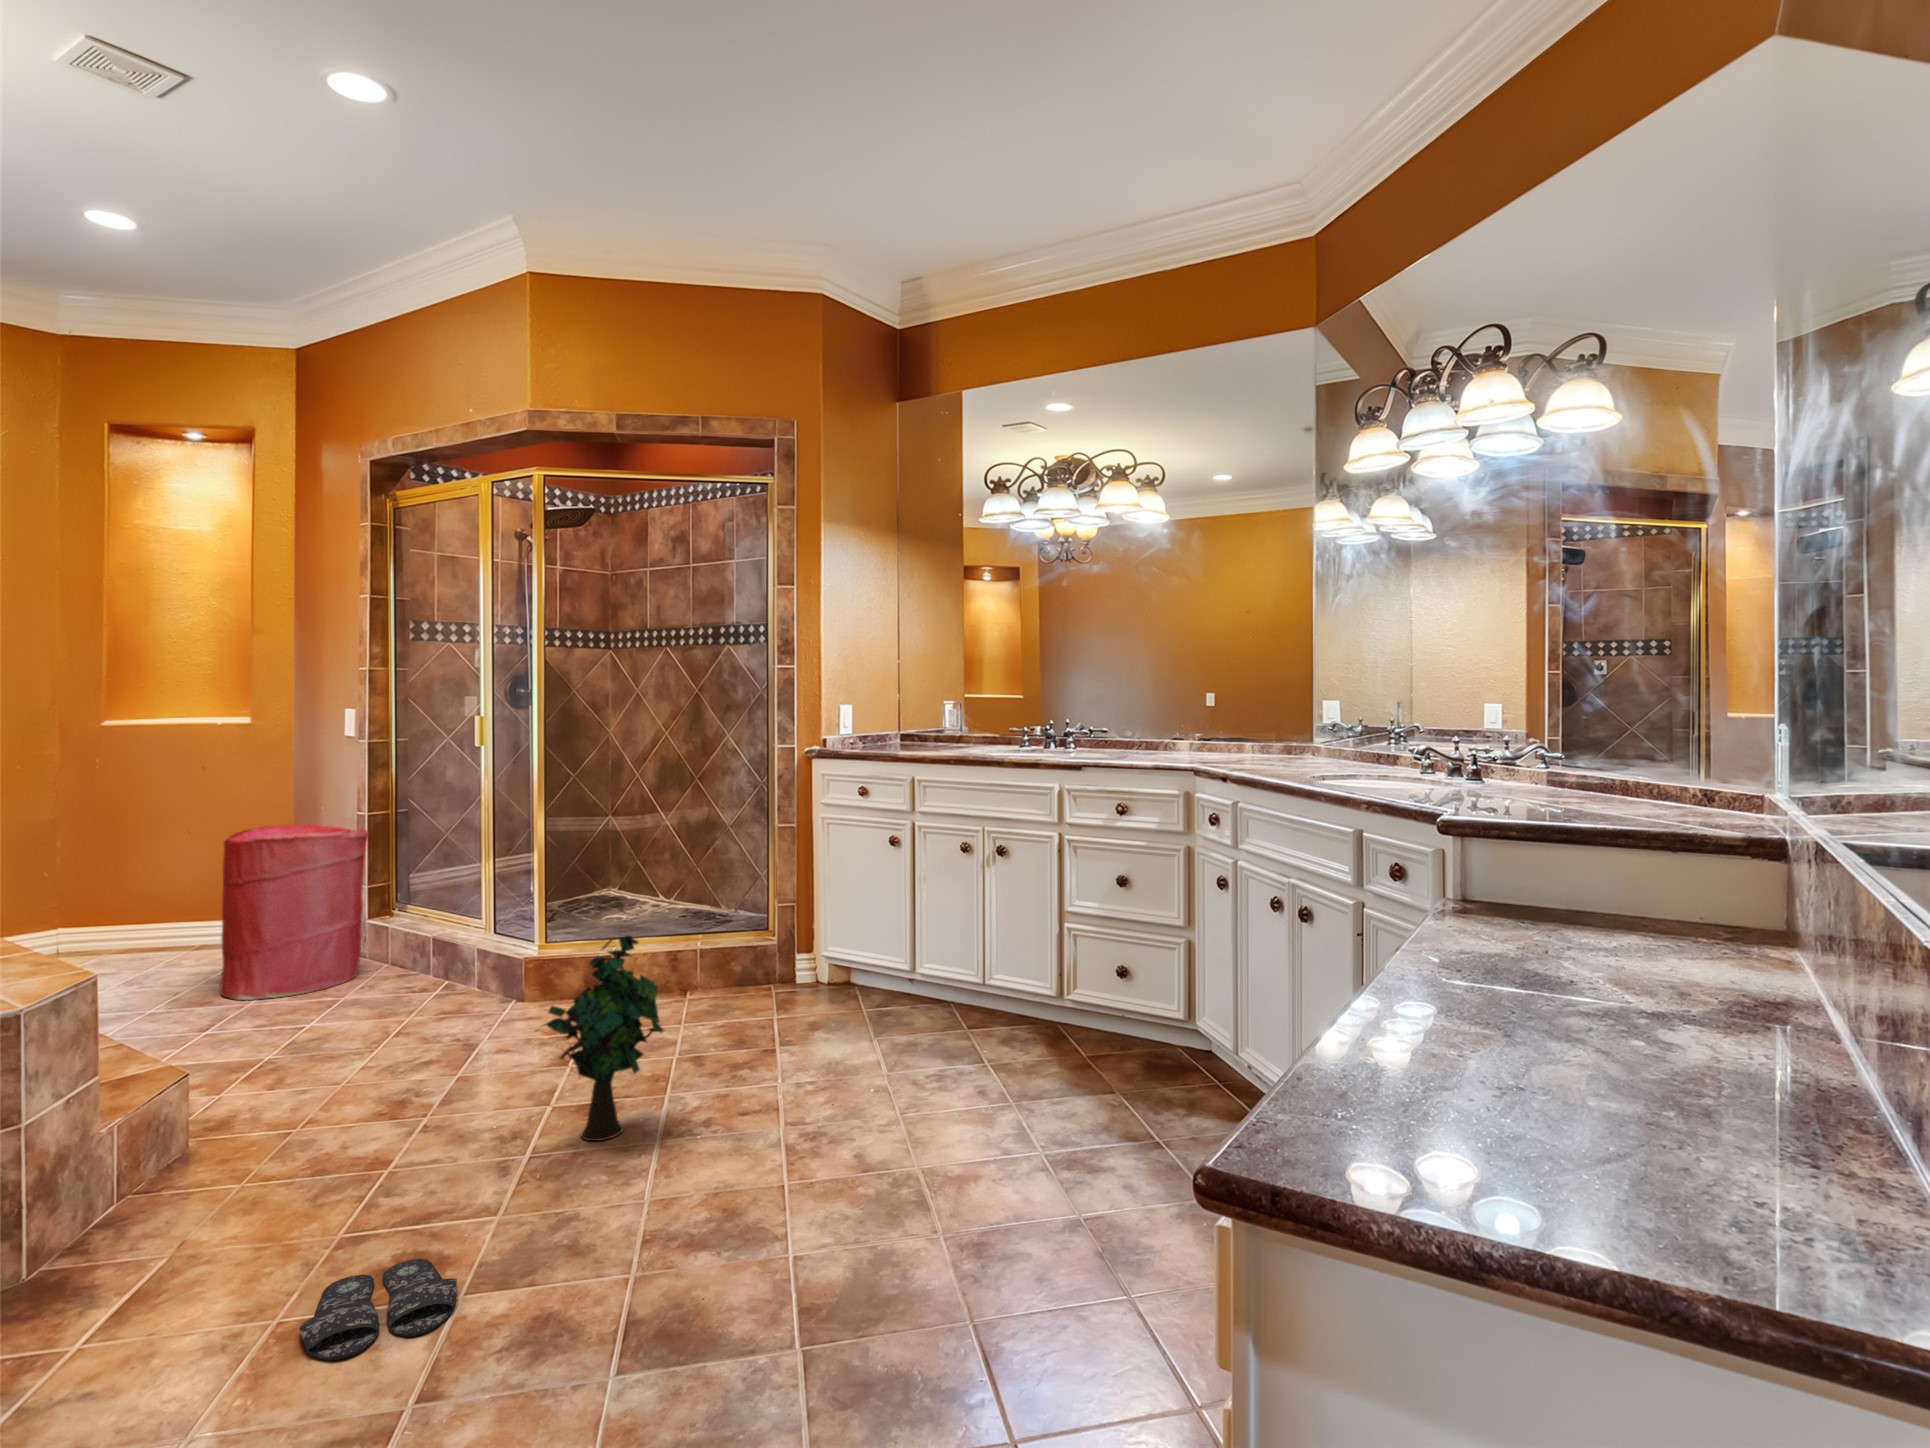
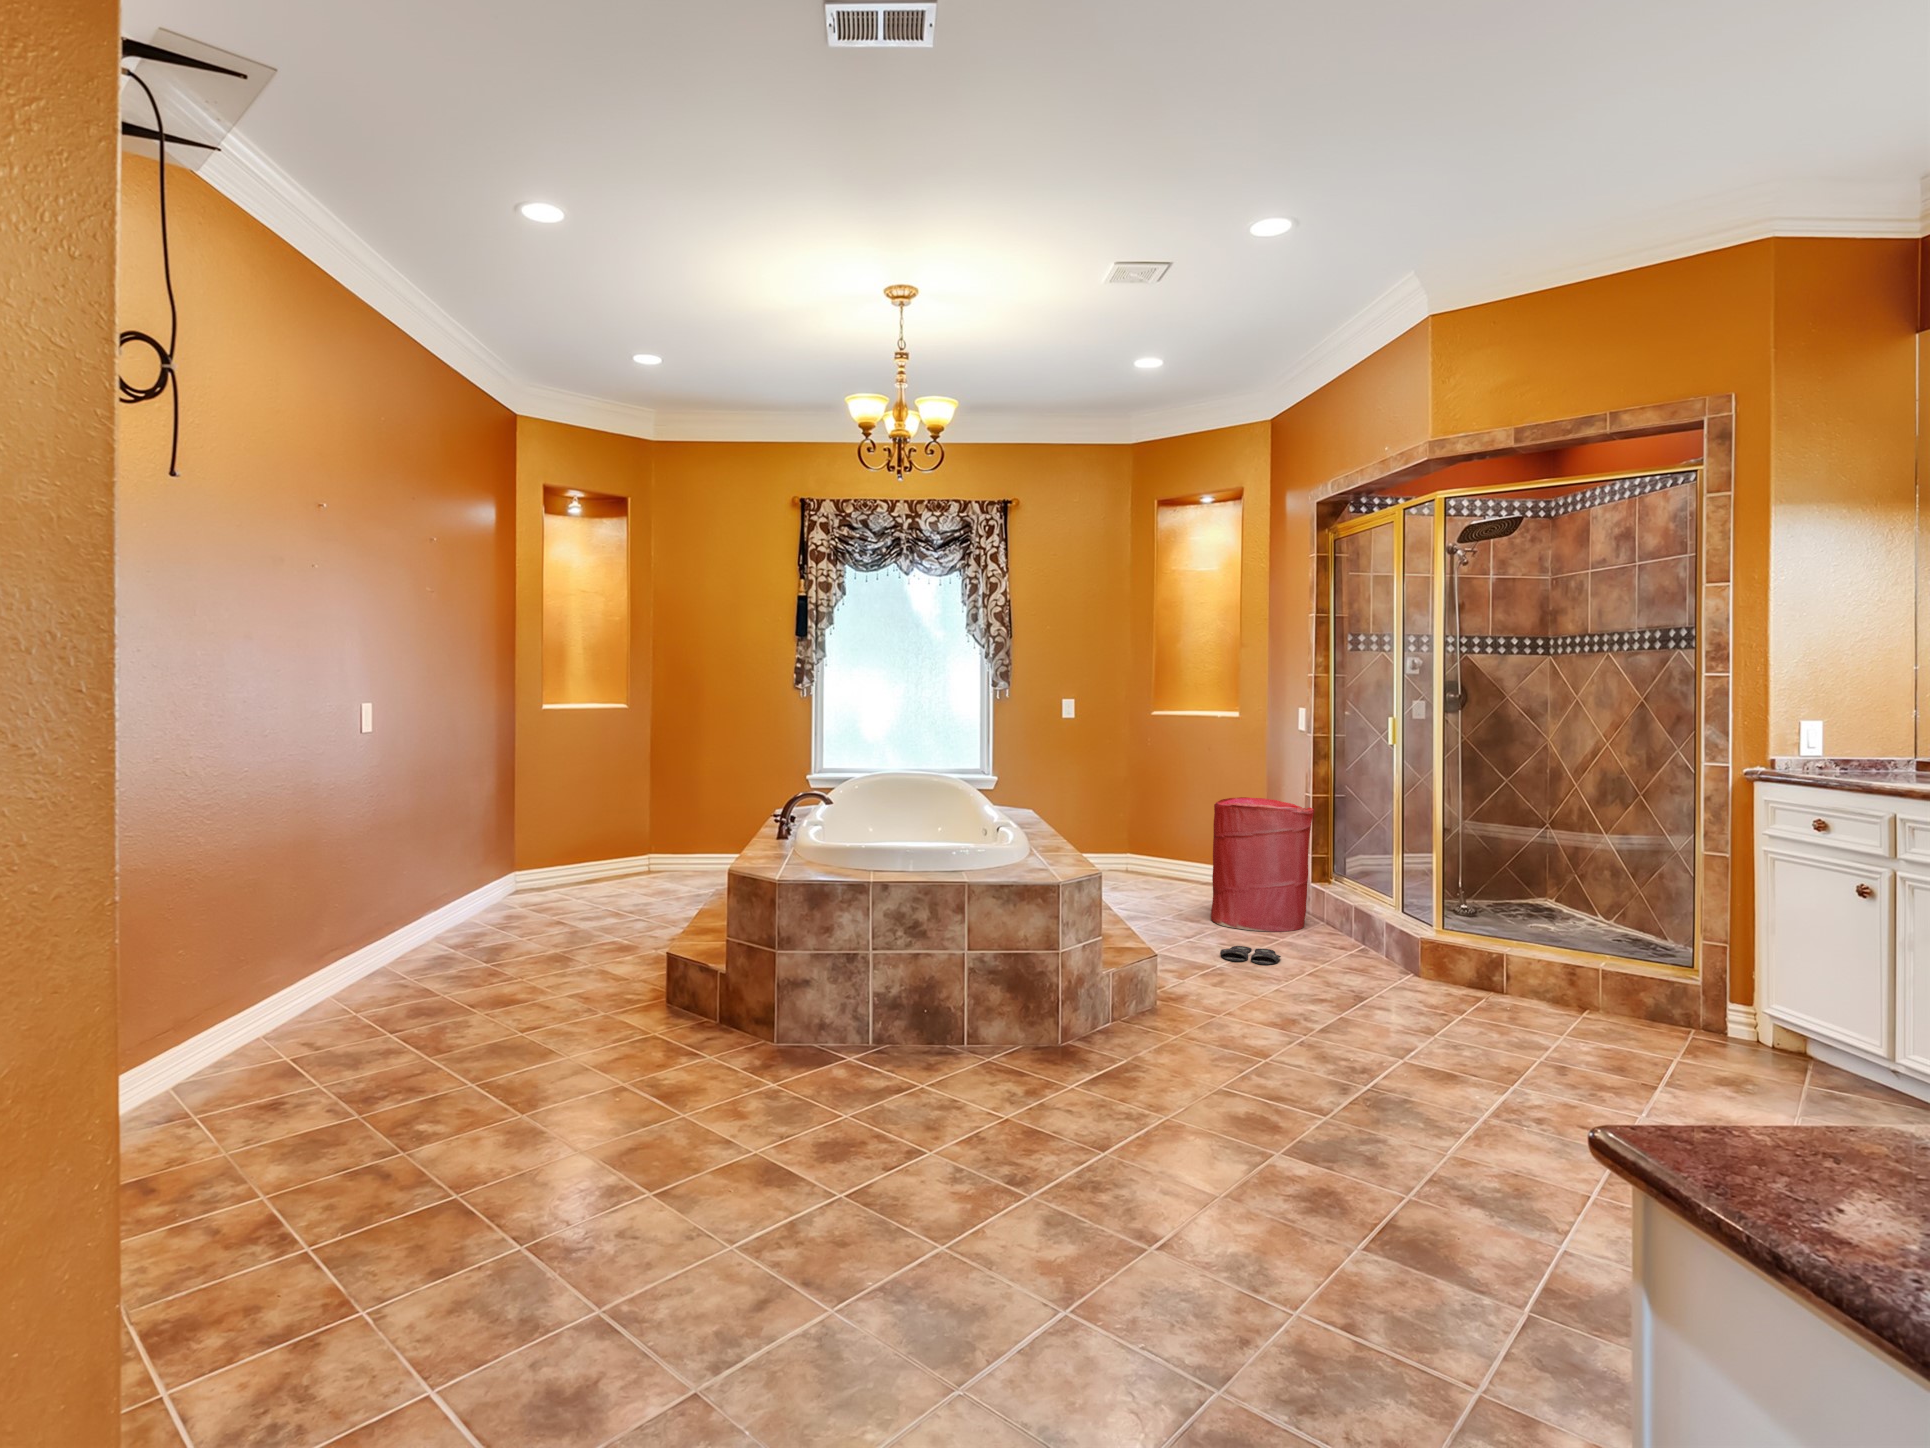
decorative plant: present [544,936,664,1141] -> none [1381,919,1500,1101]
slippers: present [300,1259,457,1360] -> present [1220,946,1281,965]

